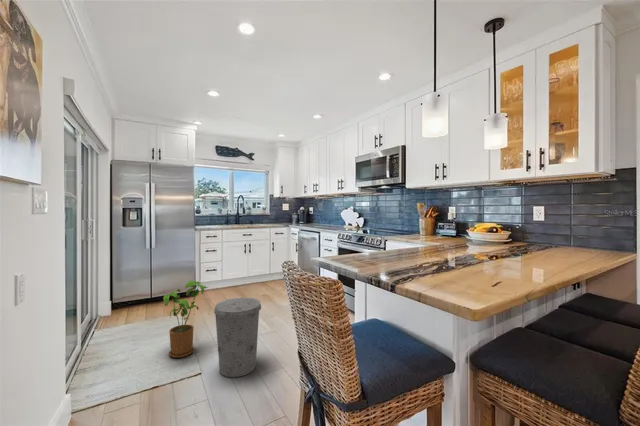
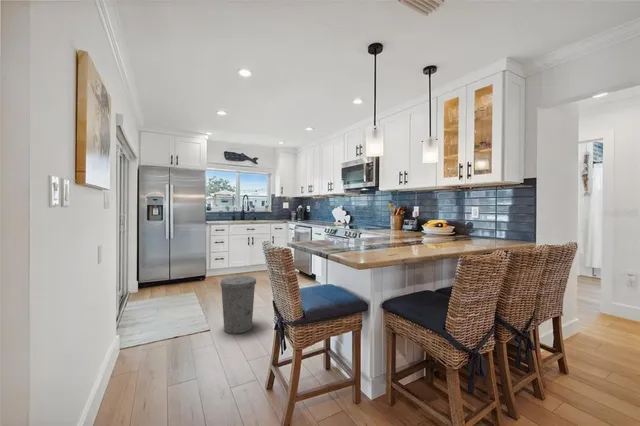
house plant: present [163,281,207,358] -> none [182,262,217,321]

